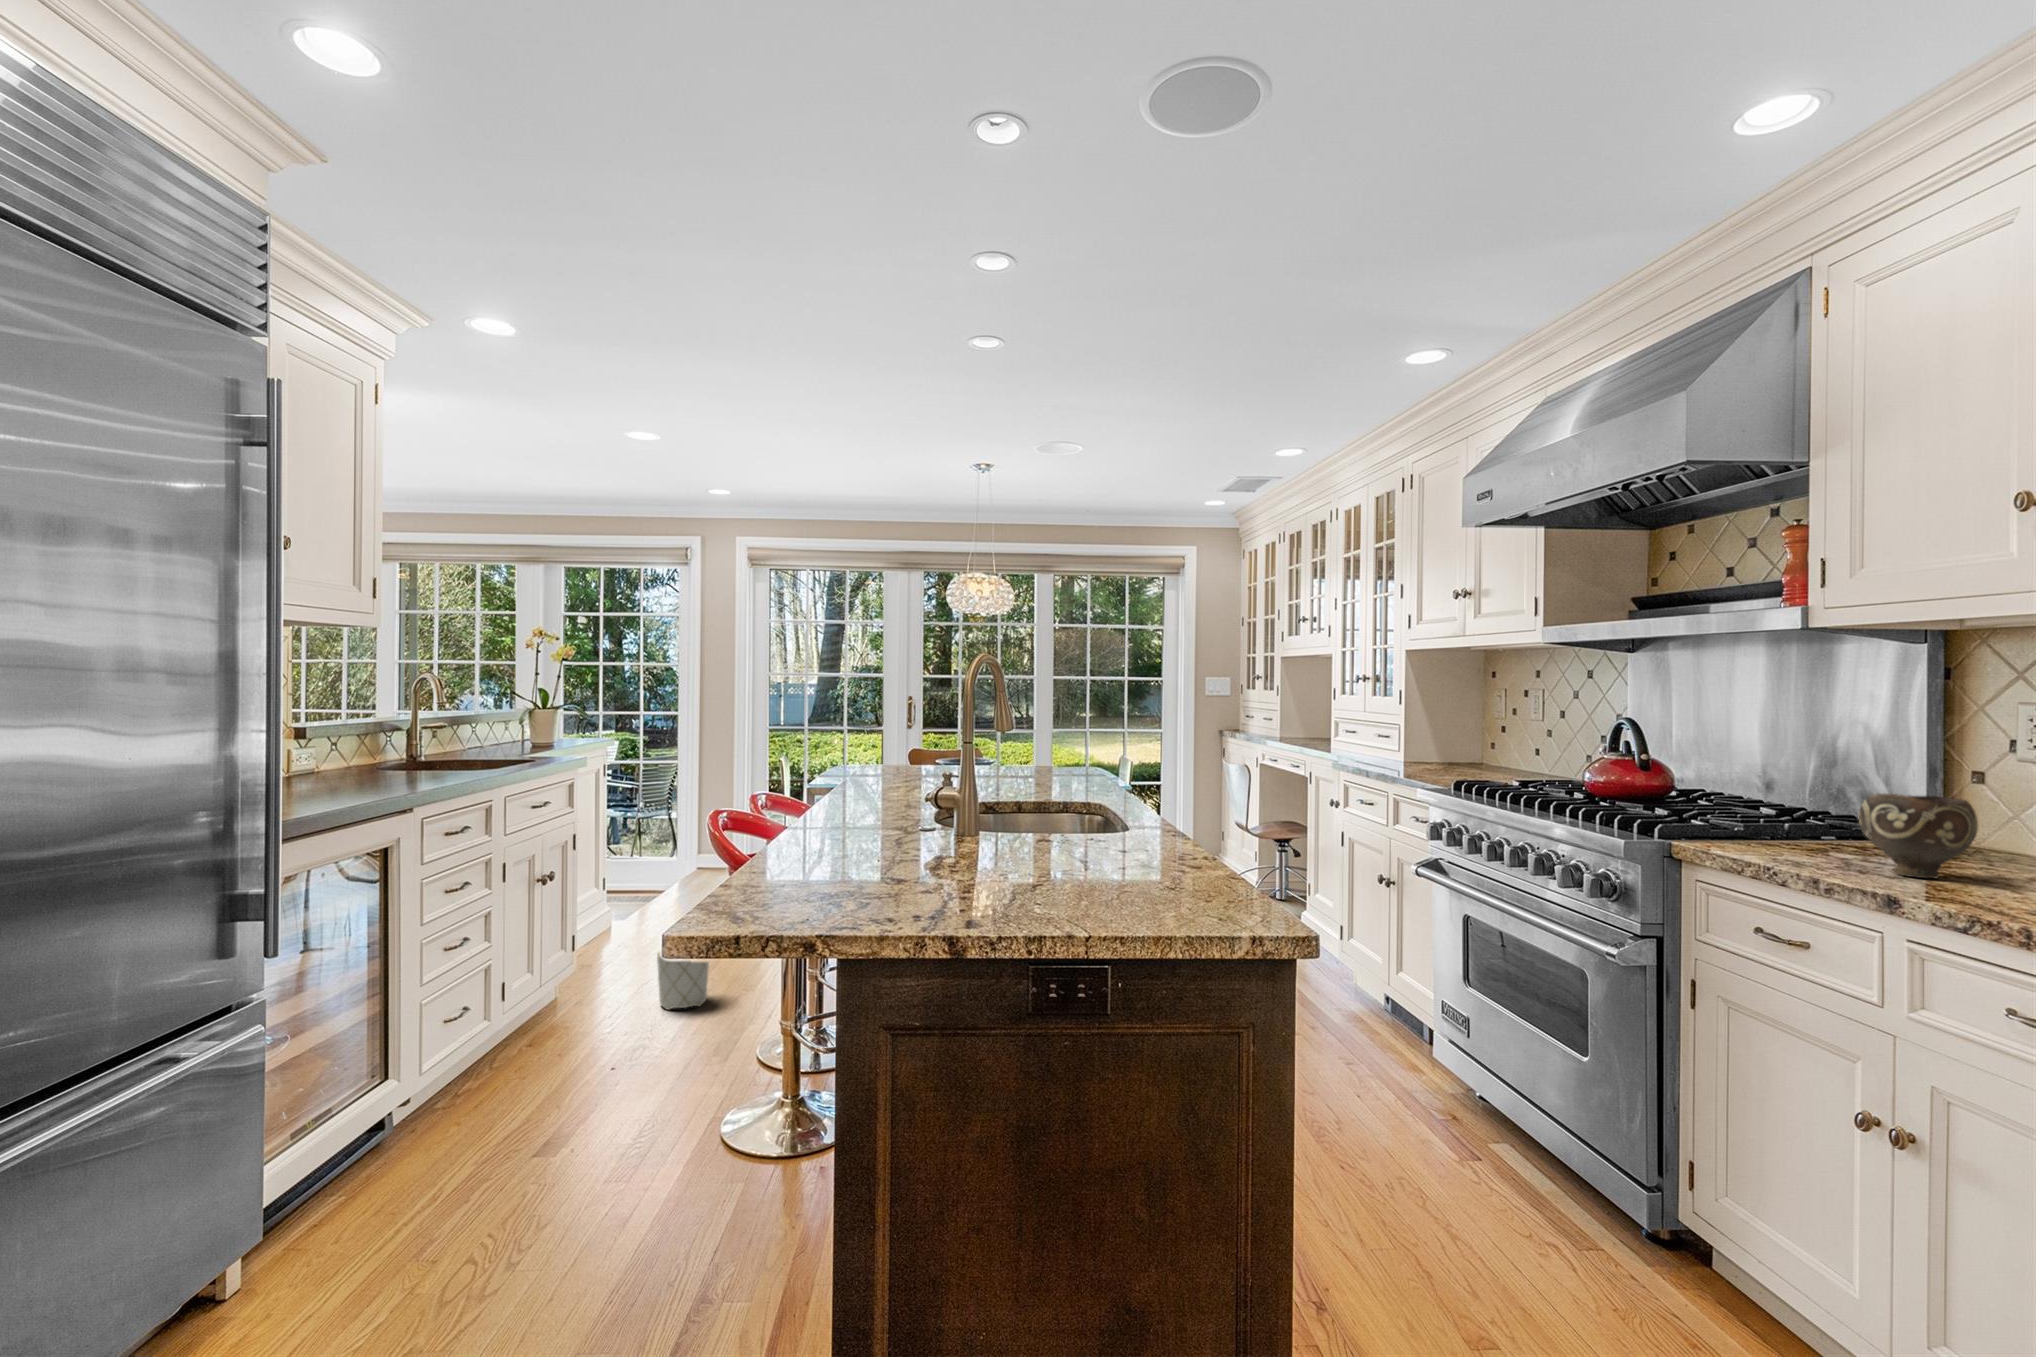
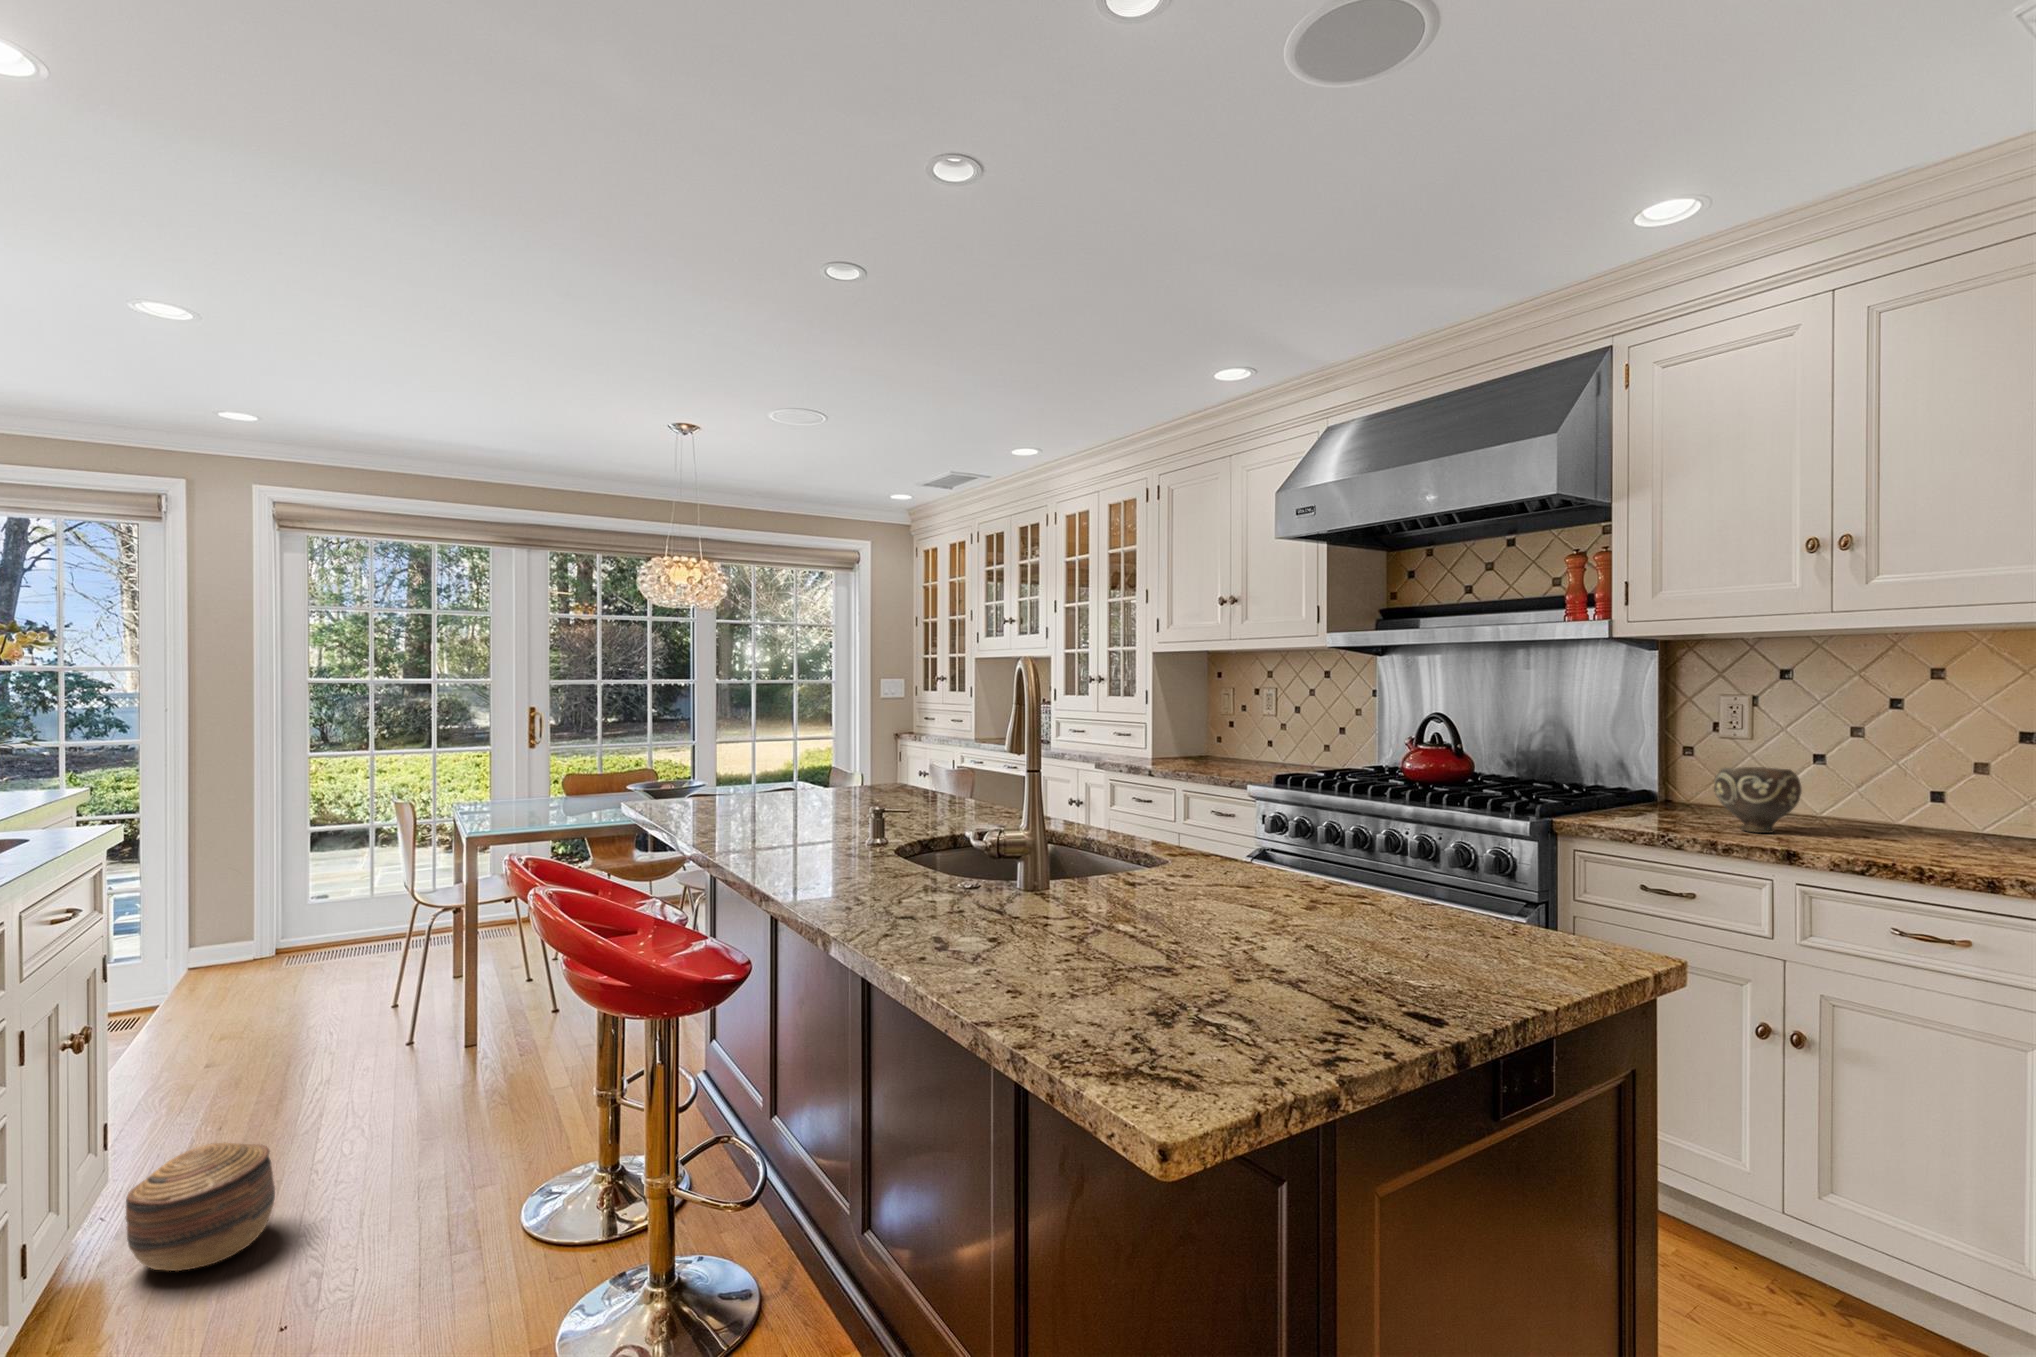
planter: present [657,952,709,1010] -> none [278,1080,370,1190]
basket: none [564,964,641,1037] -> present [126,1143,275,1271]

